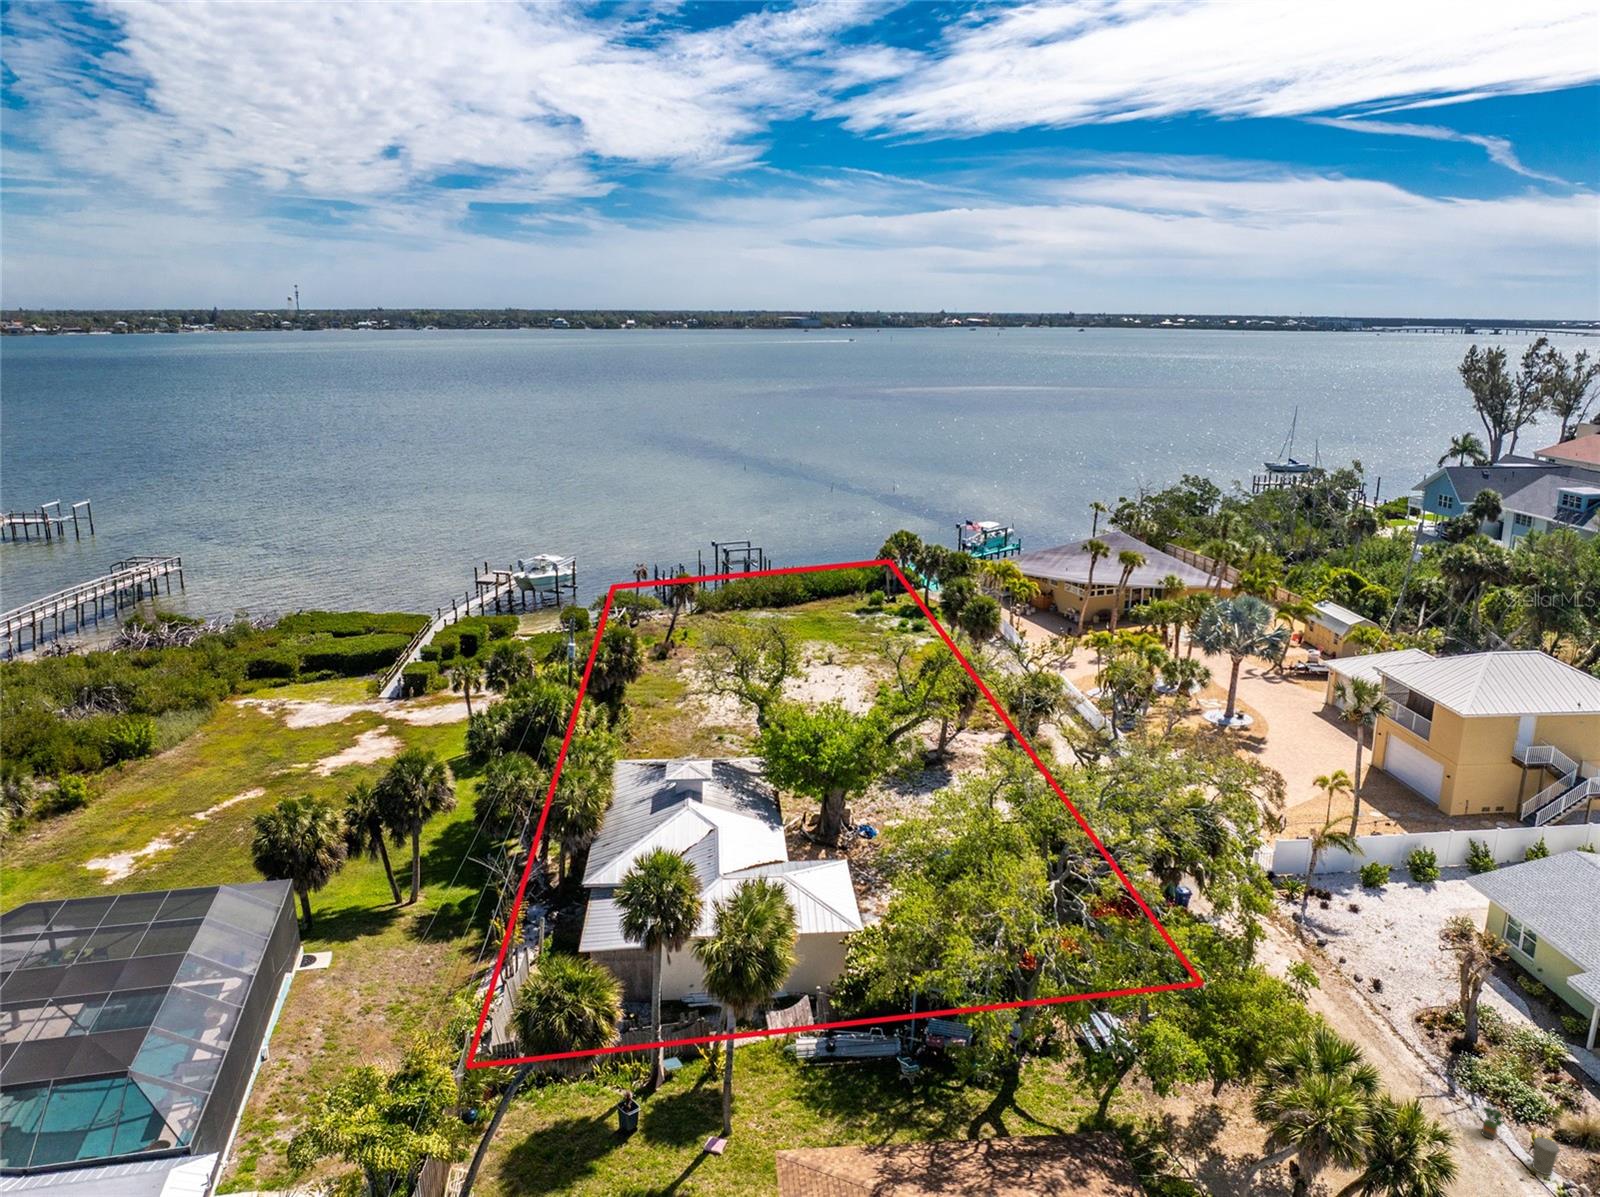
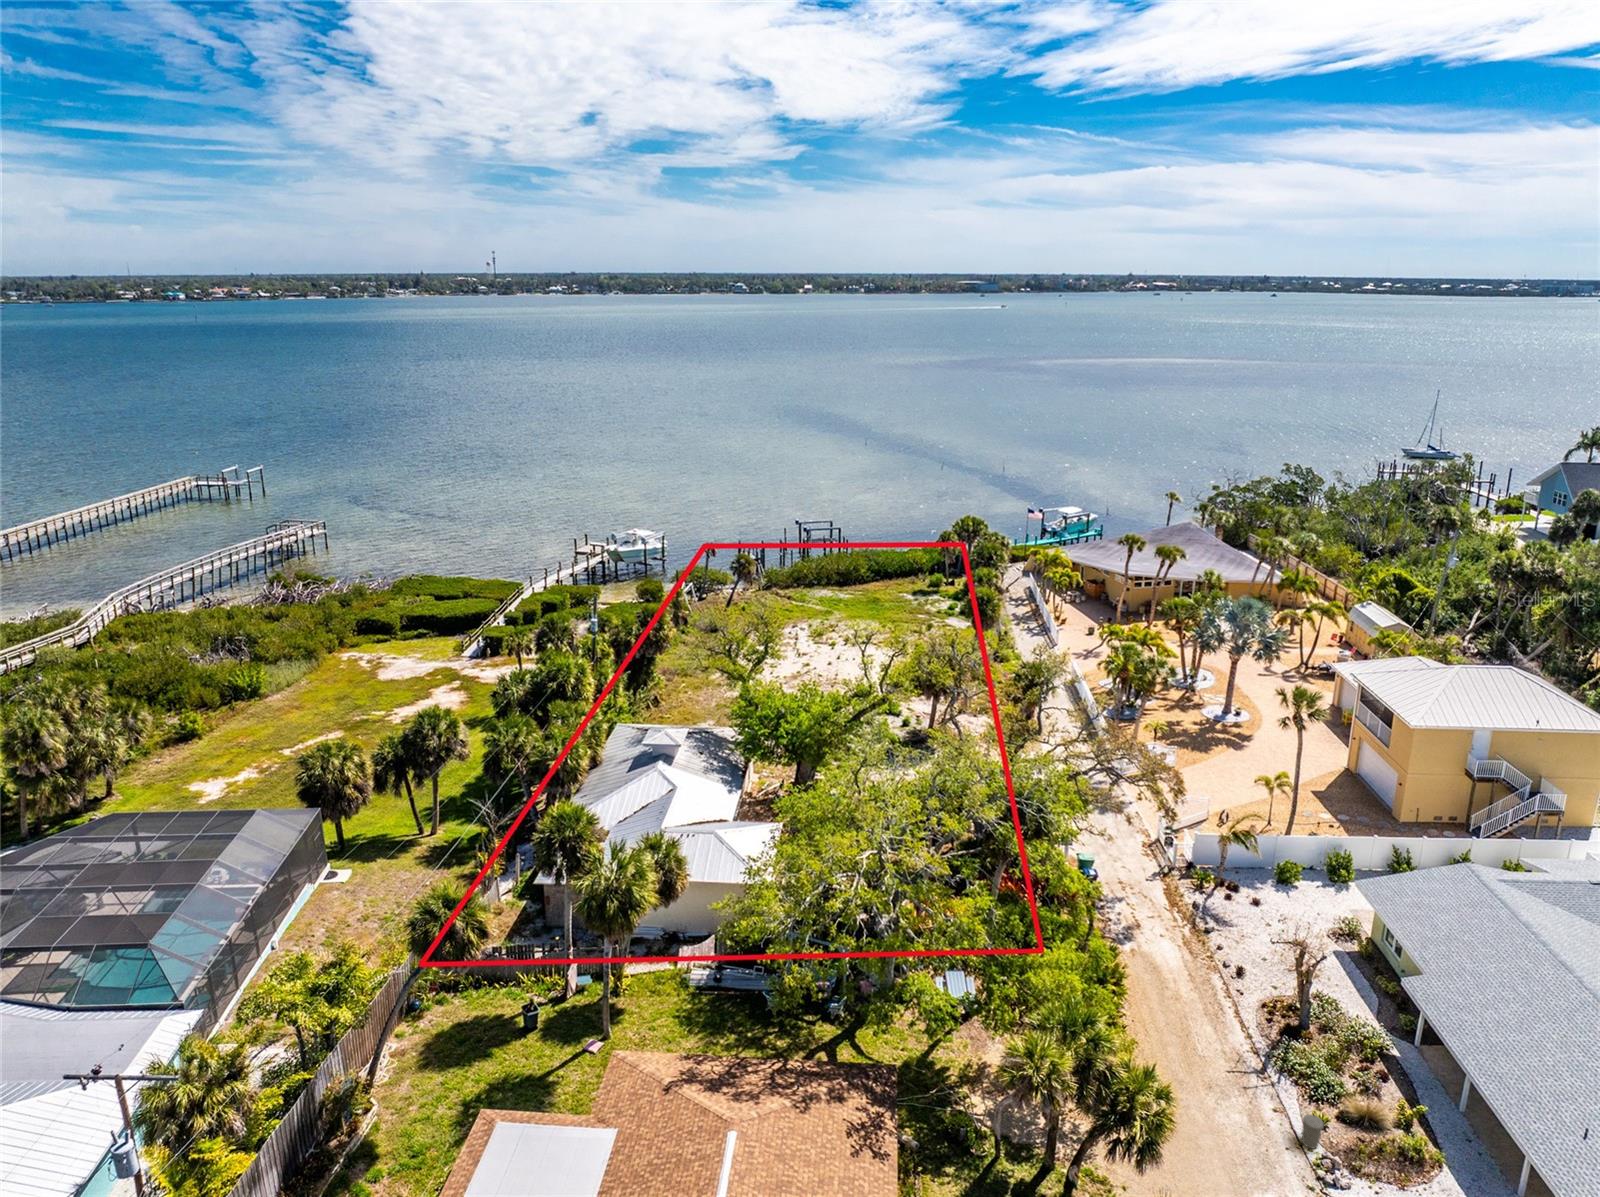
potted tree: present [1482,1107,1504,1139] -> none [1268,1084,1289,1115]

